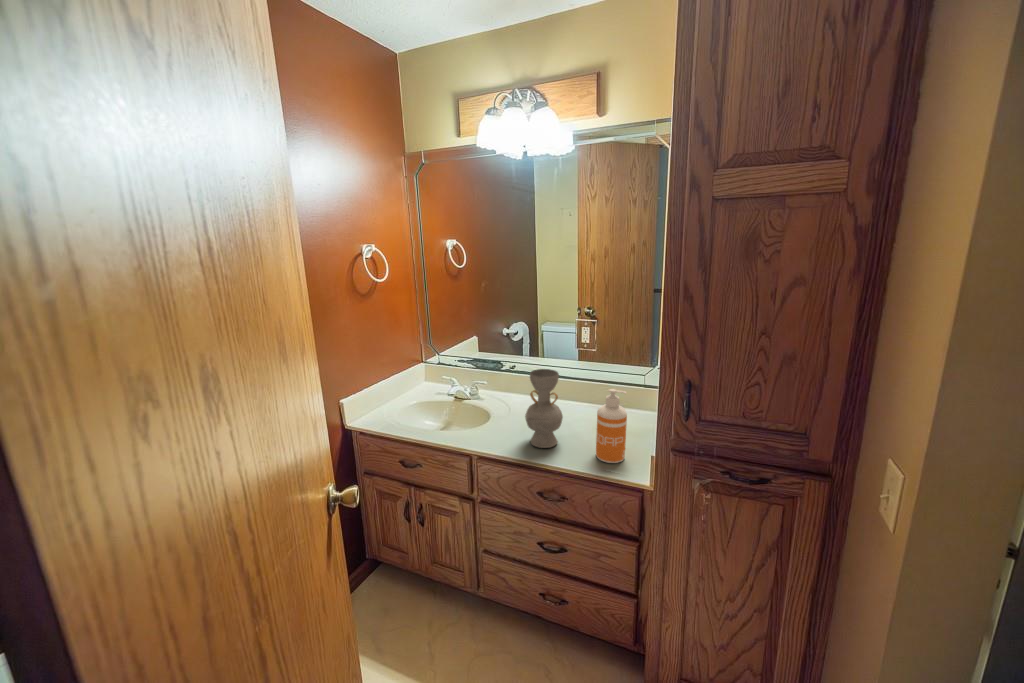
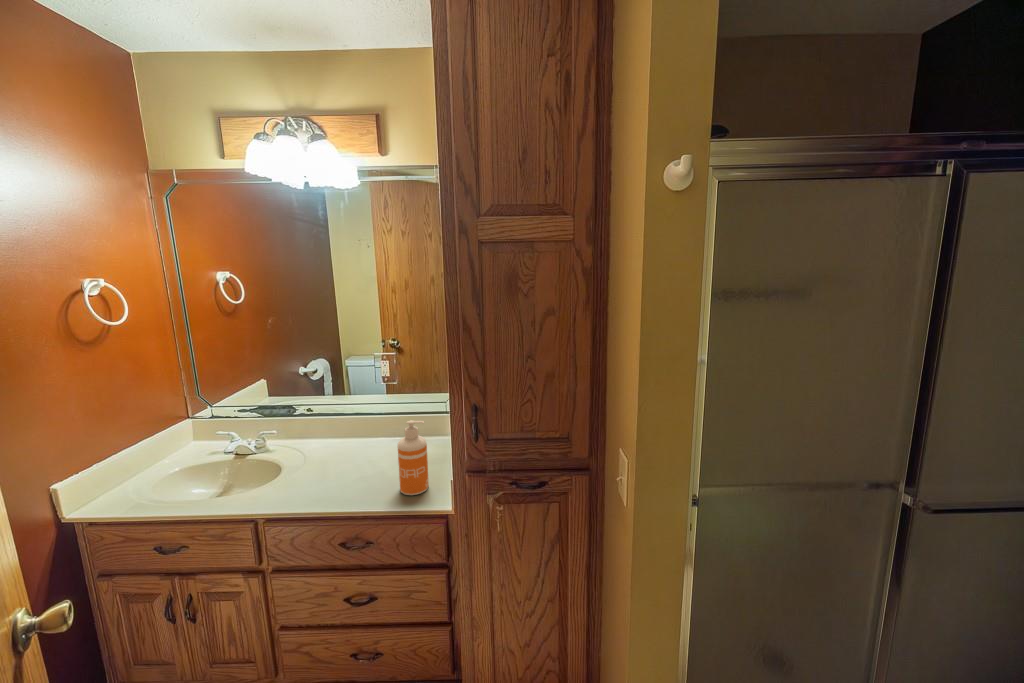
decorative vase: present [525,369,563,448] -> none [320,408,363,494]

